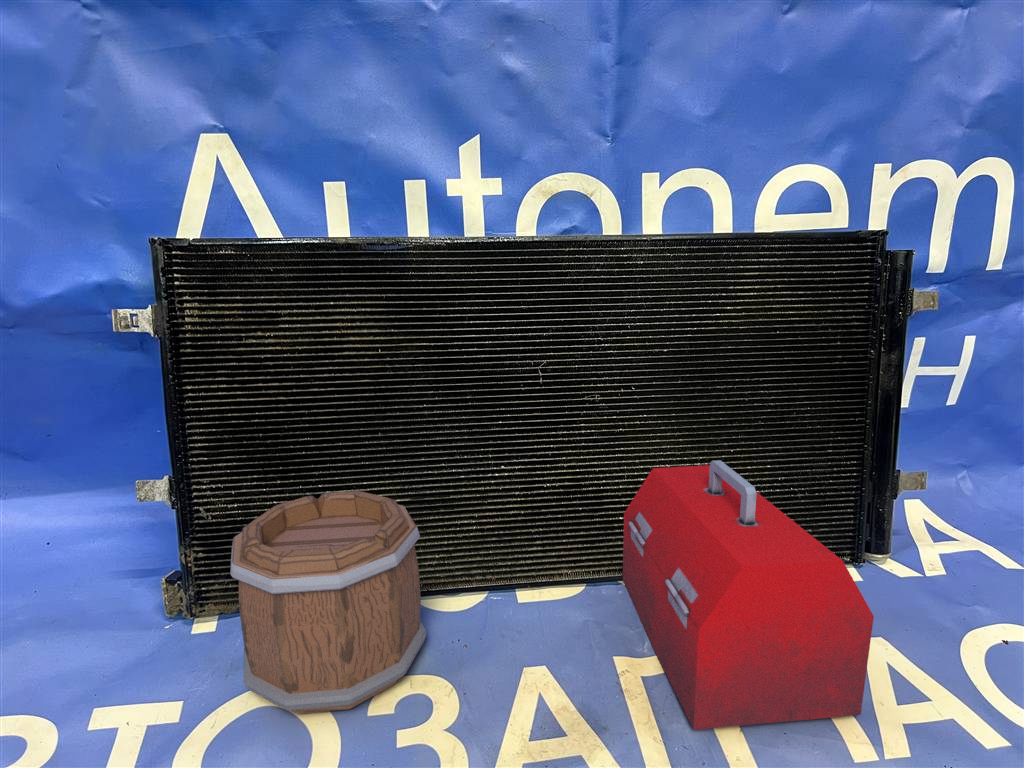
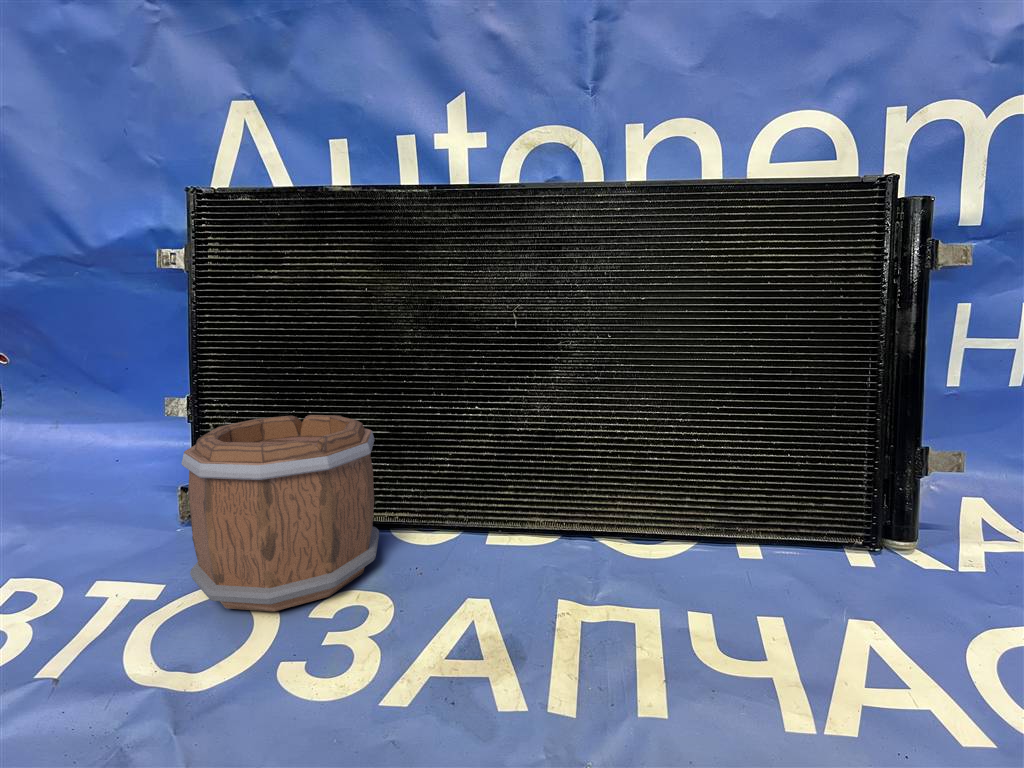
toolbox: present [623,460,874,730] -> none [597,400,855,704]

